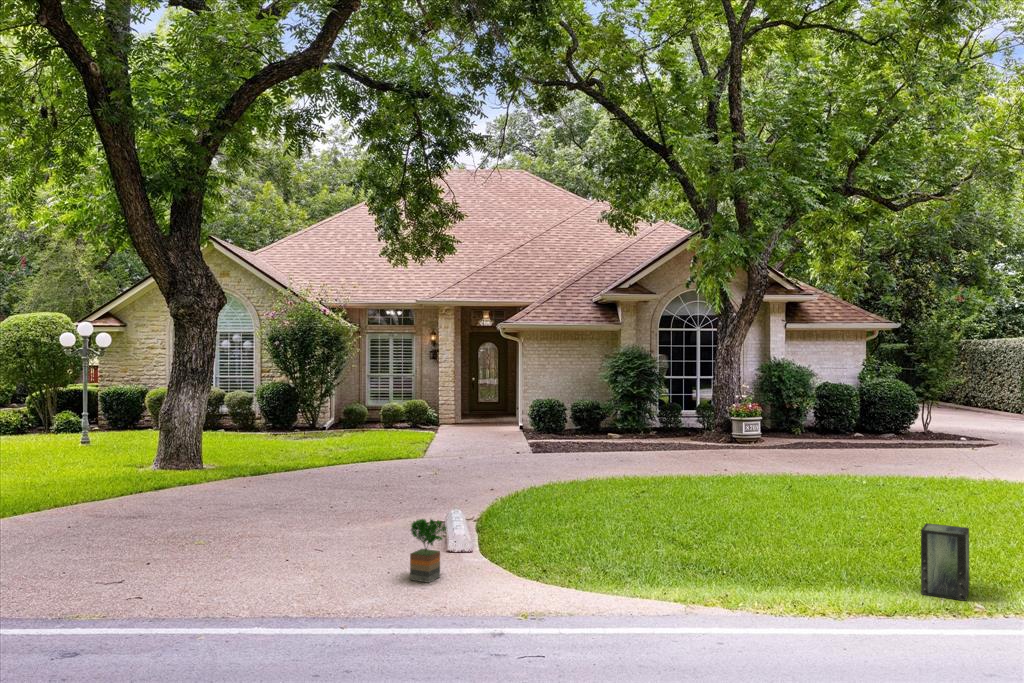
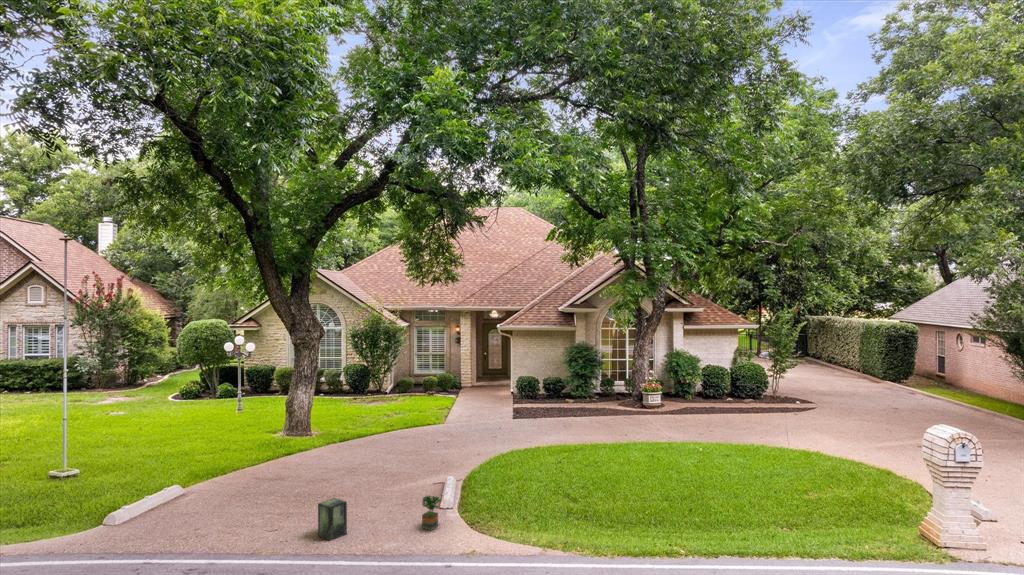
storage box: present [921,523,969,601] -> present [318,498,347,541]

